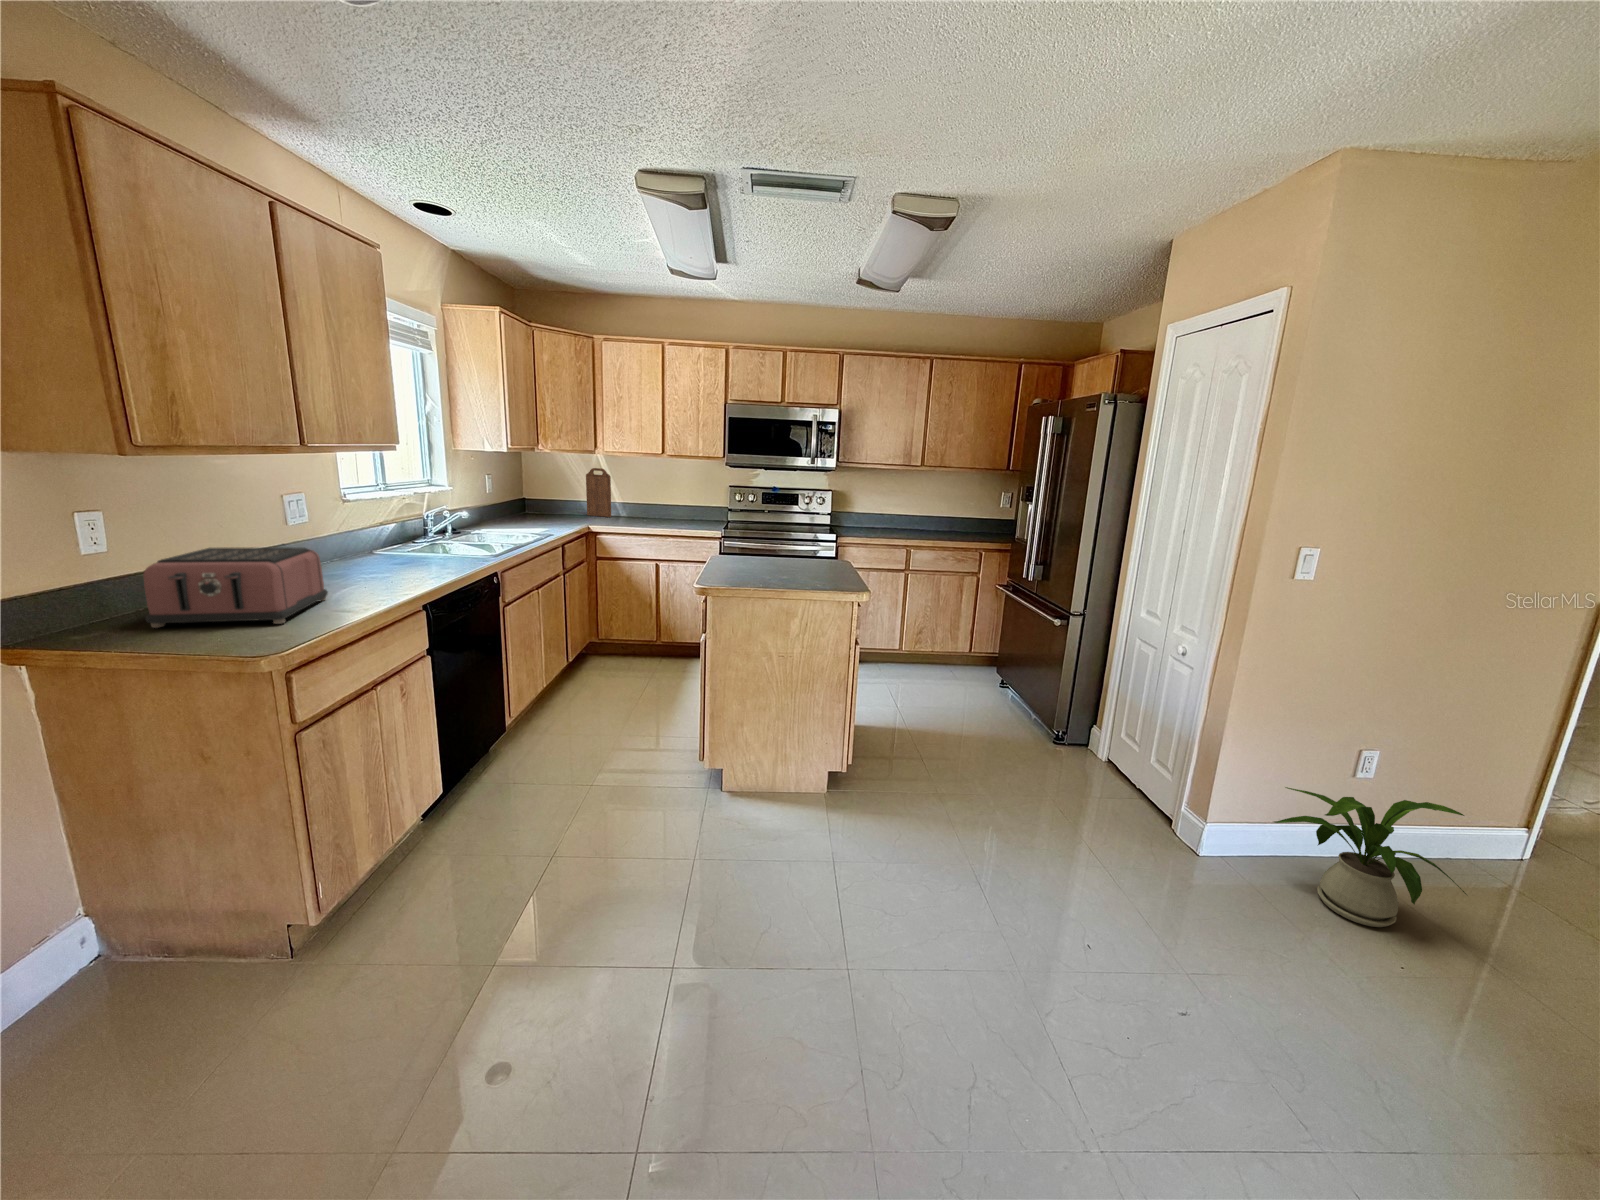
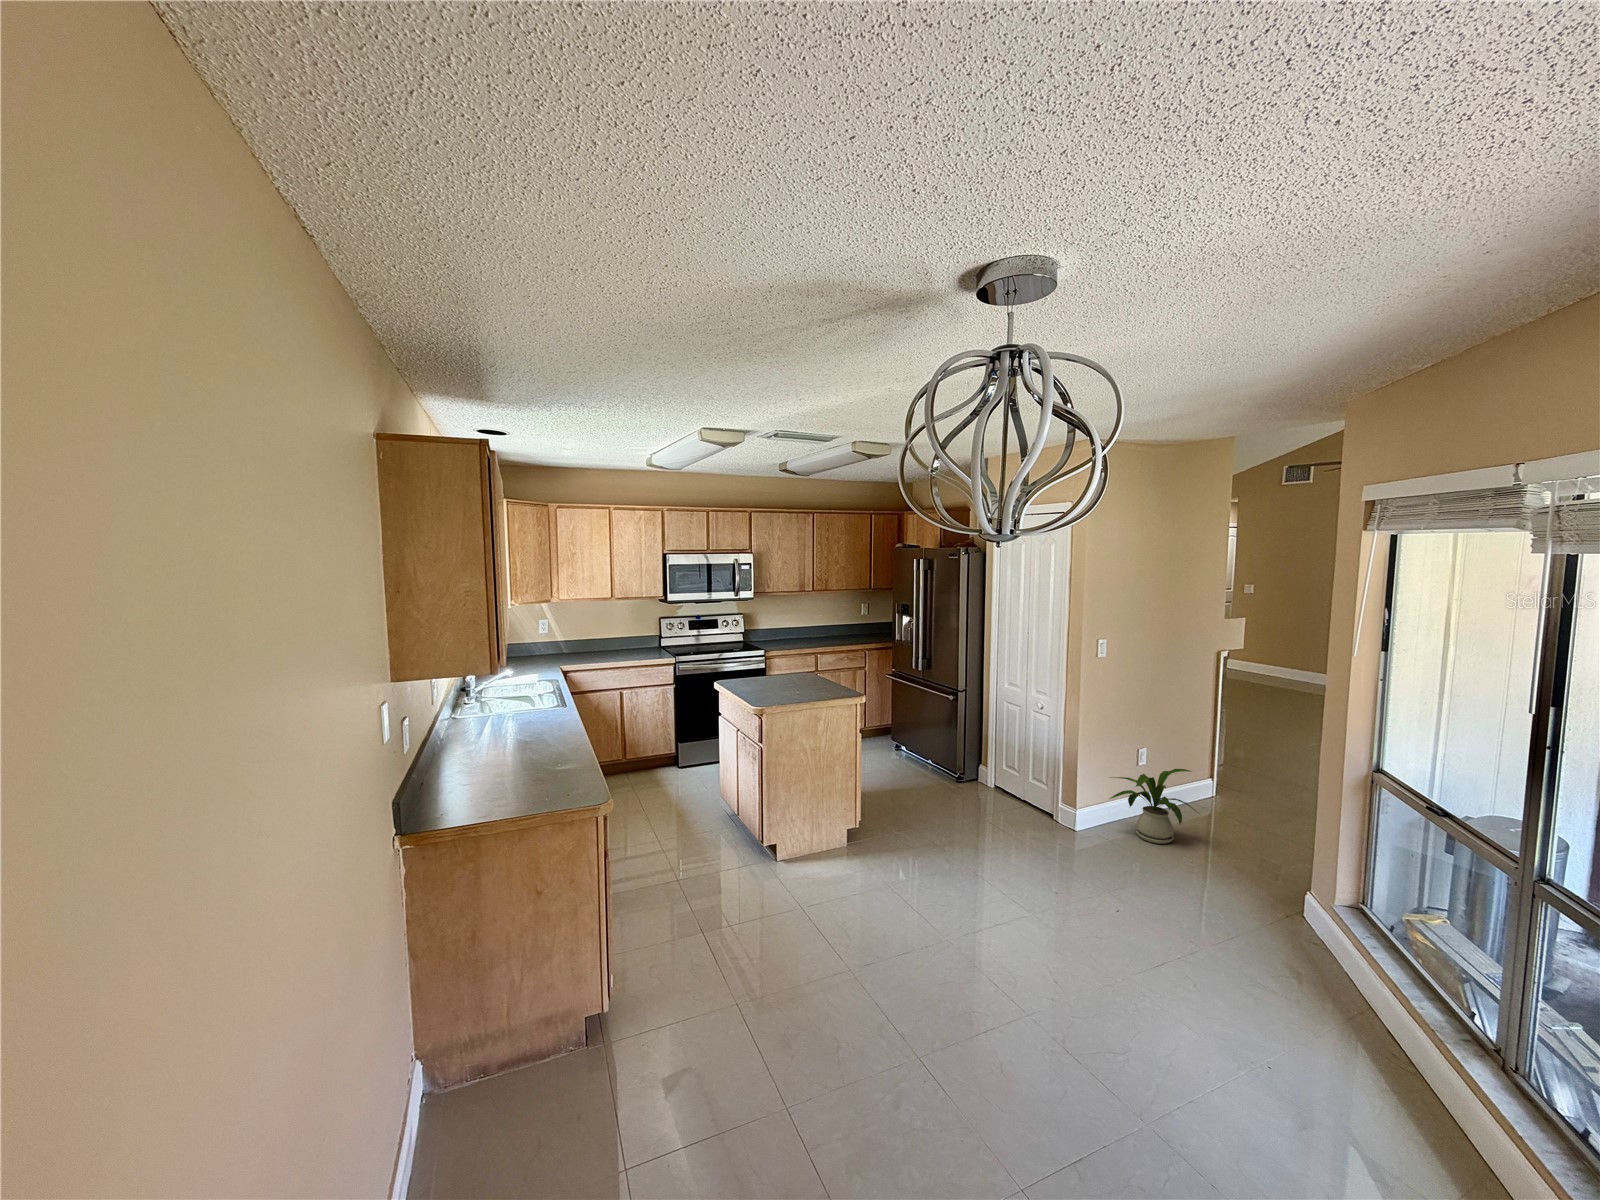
cutting board: present [586,468,611,517] -> none [530,612,558,655]
toaster: present [144,548,328,628] -> none [461,723,567,800]

